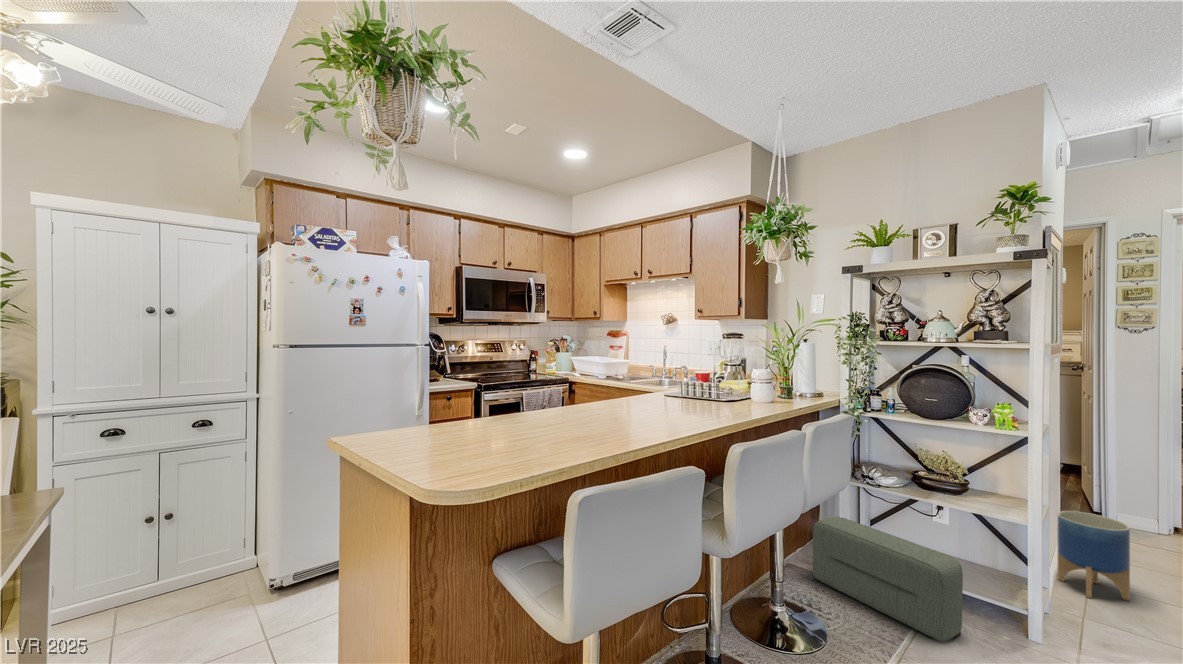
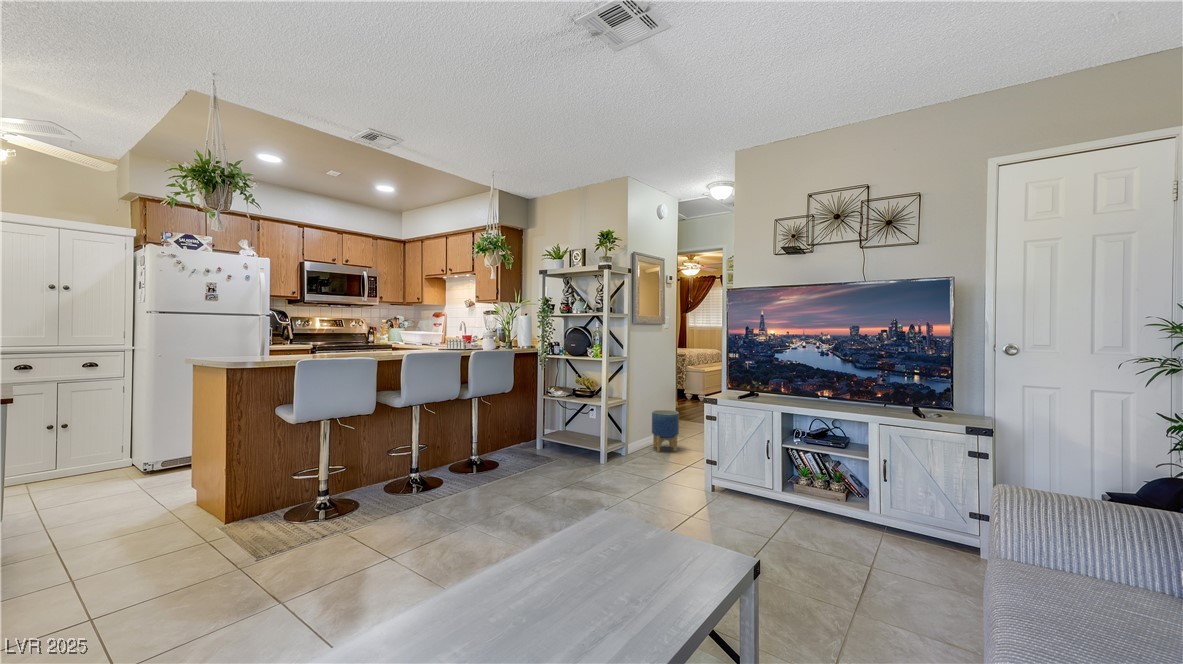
pouf: present [813,517,963,641] -> none [517,418,573,467]

